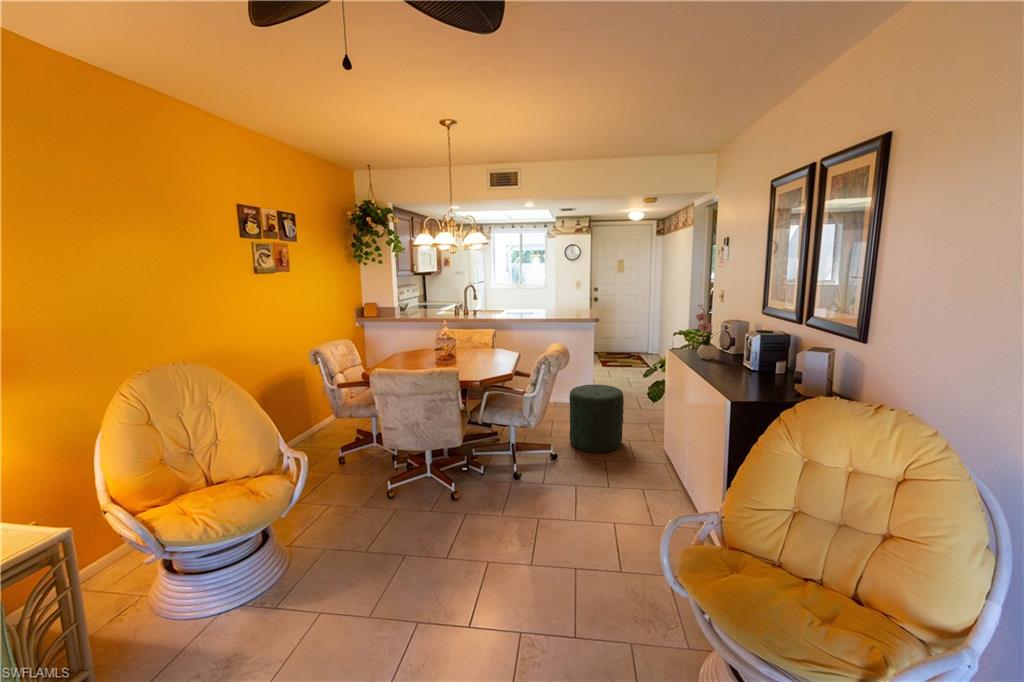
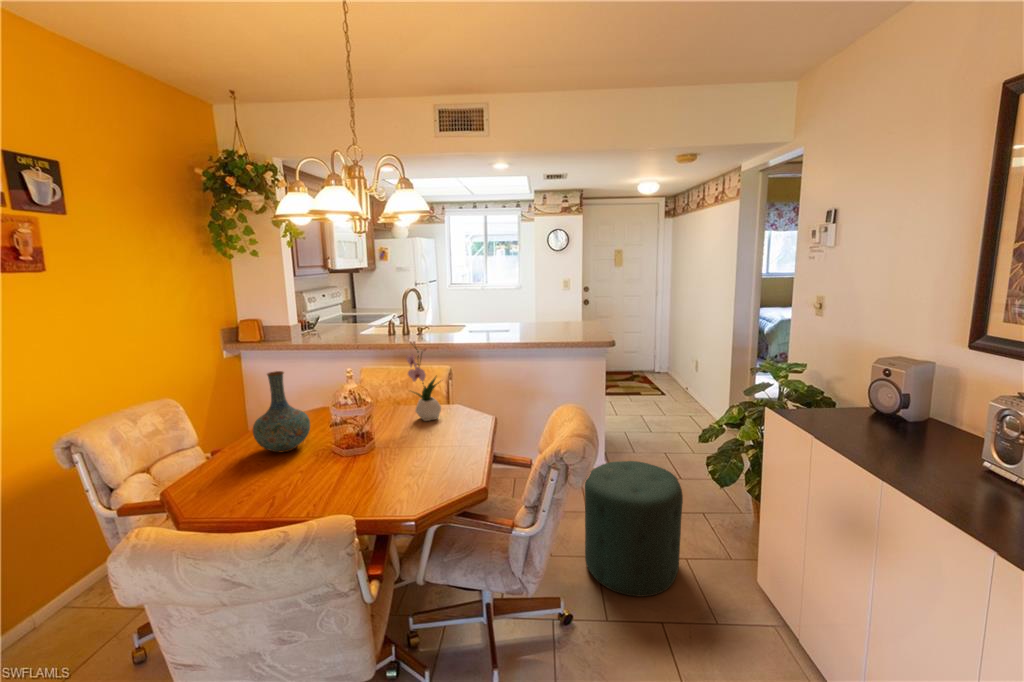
flower arrangement: present [696,305,717,360] -> present [406,342,441,421]
vase: none [398,322,425,363] -> present [253,371,310,452]

